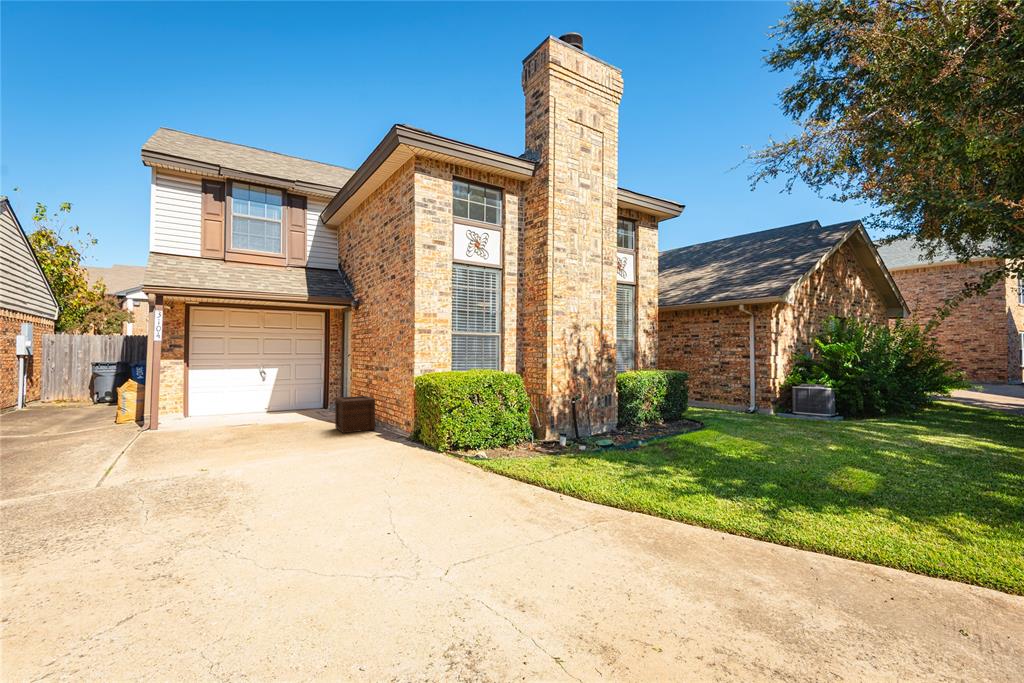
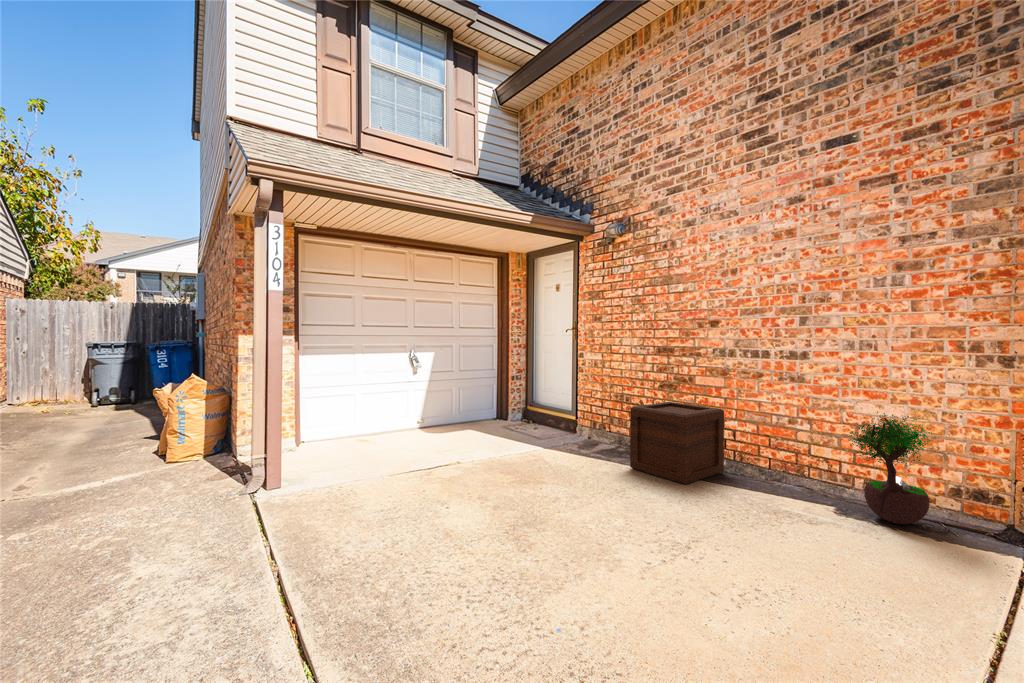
potted tree: none [371,395,403,444] -> present [848,406,936,524]

